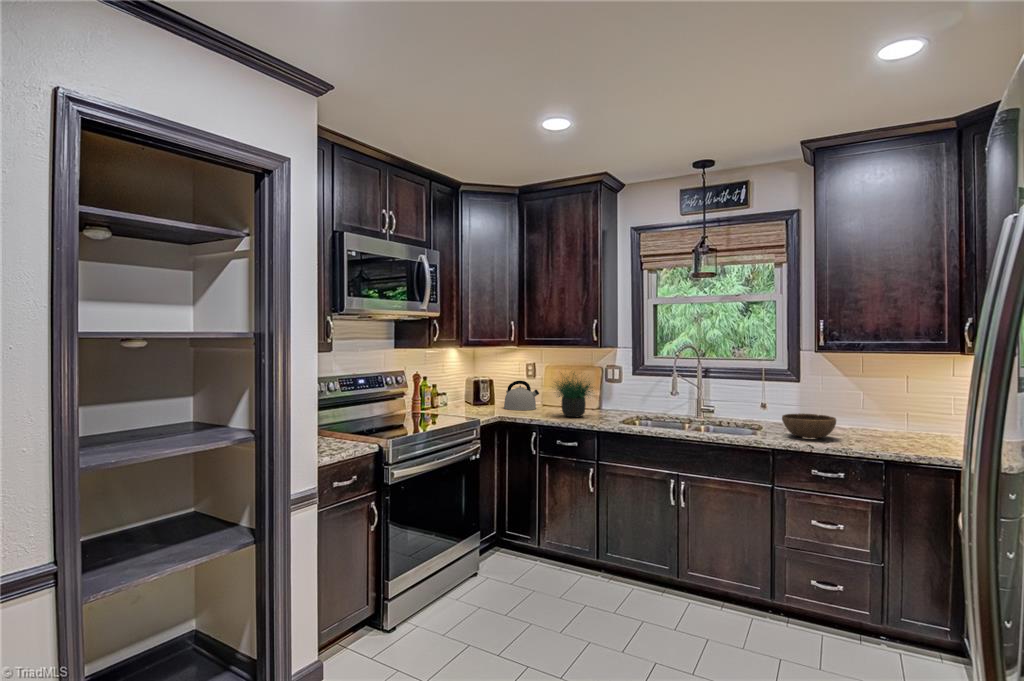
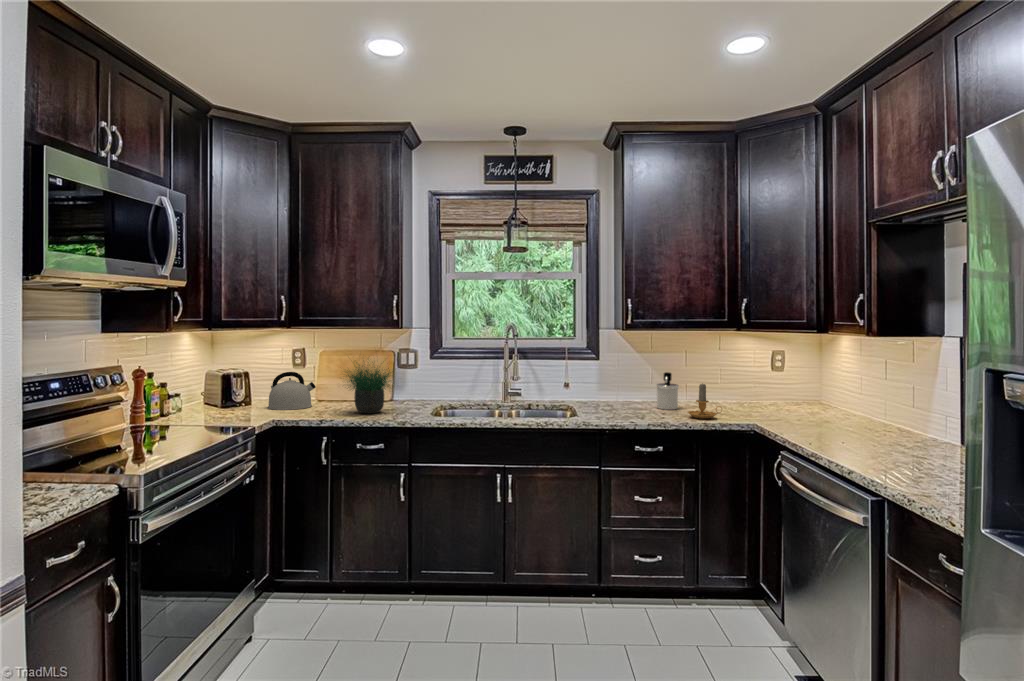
soap dispenser: none [861,397,889,437] -> present [656,372,679,410]
candle: none [885,409,929,449] -> present [688,384,722,419]
bowl: present [782,413,836,438] -> none [599,392,648,416]

